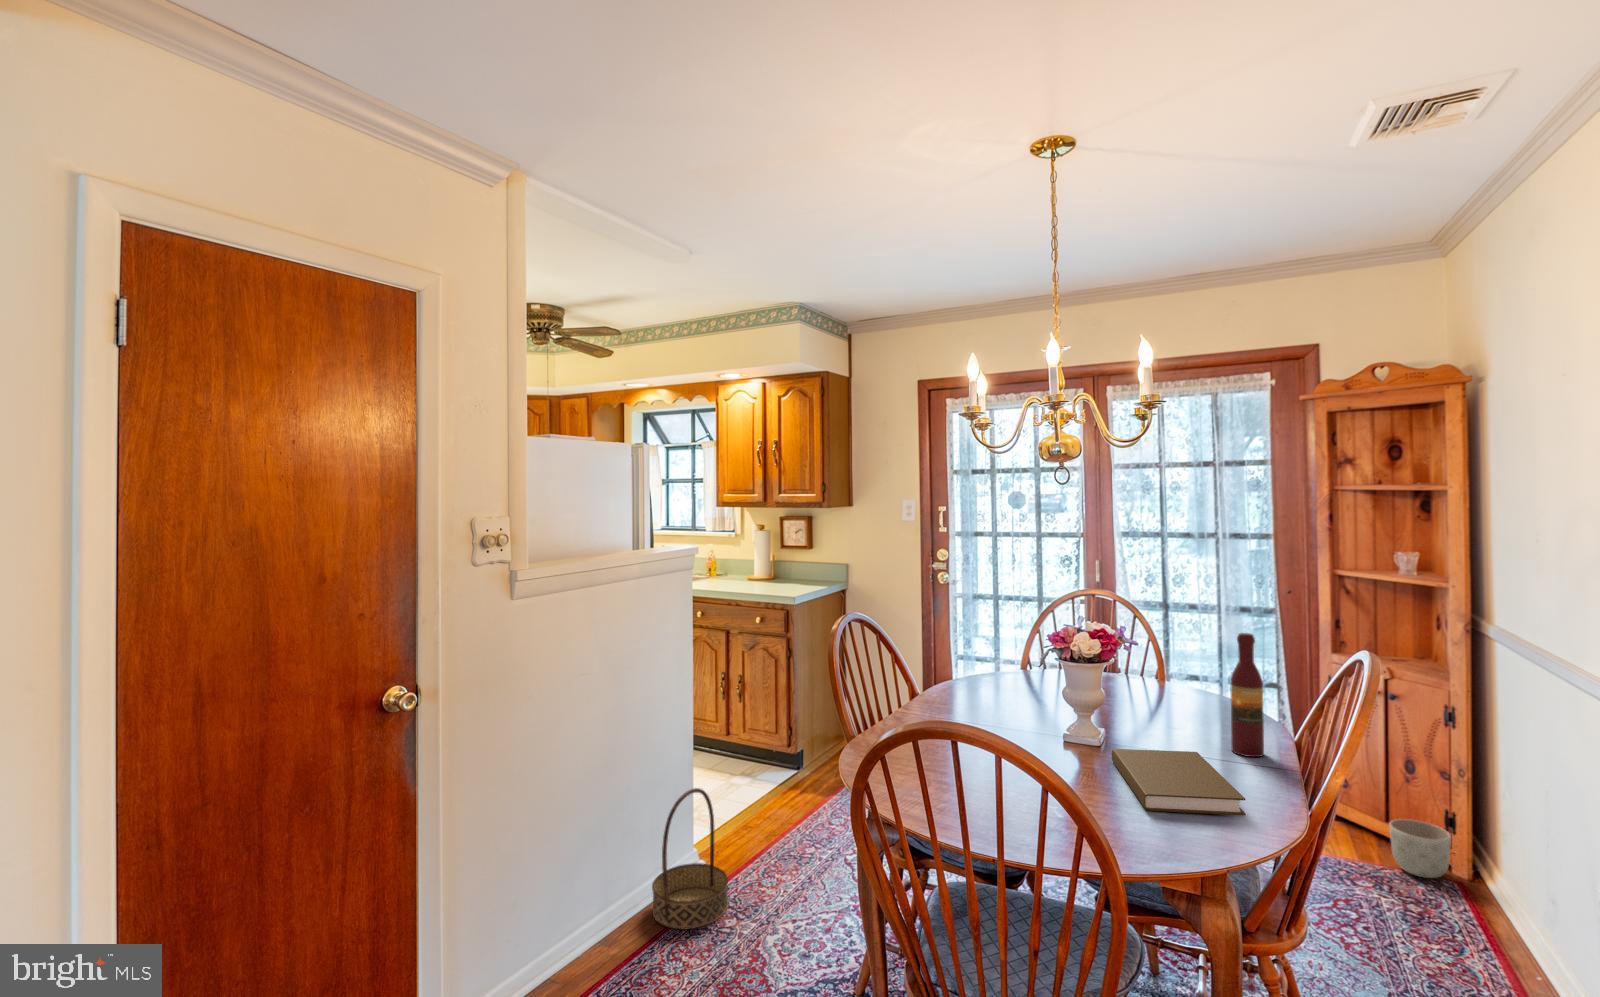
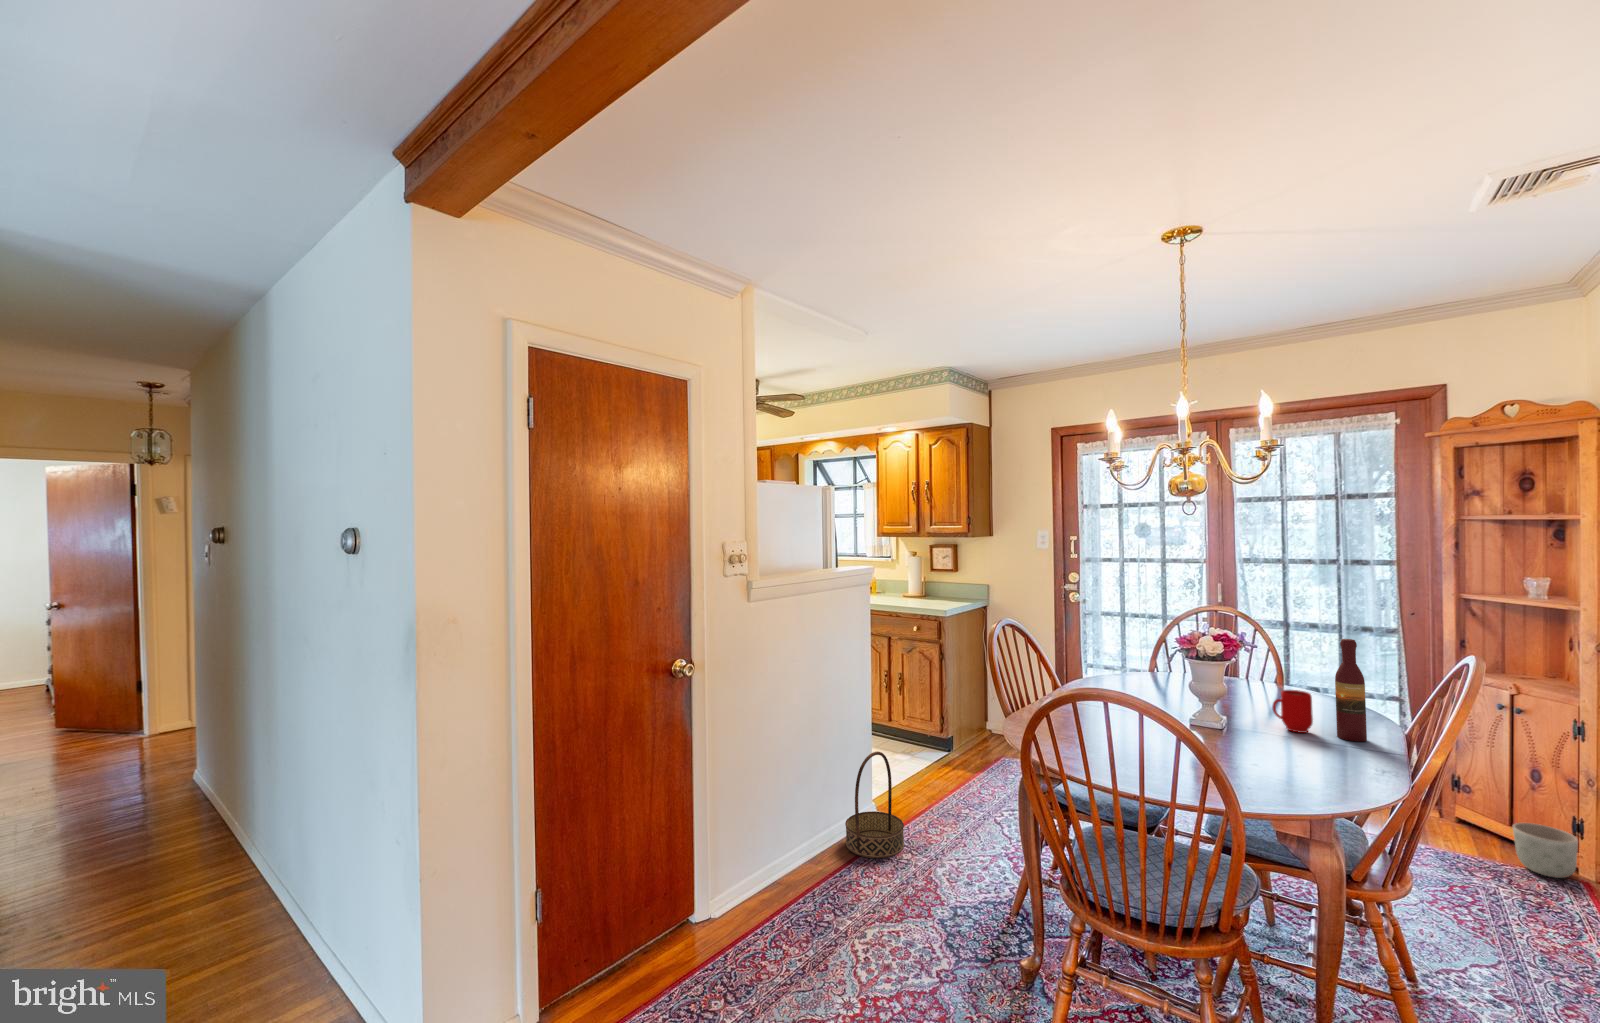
mug: none [1161,696,1205,749] -> present [1273,690,1313,733]
book: present [1112,749,1246,815] -> none [1228,727,1342,778]

